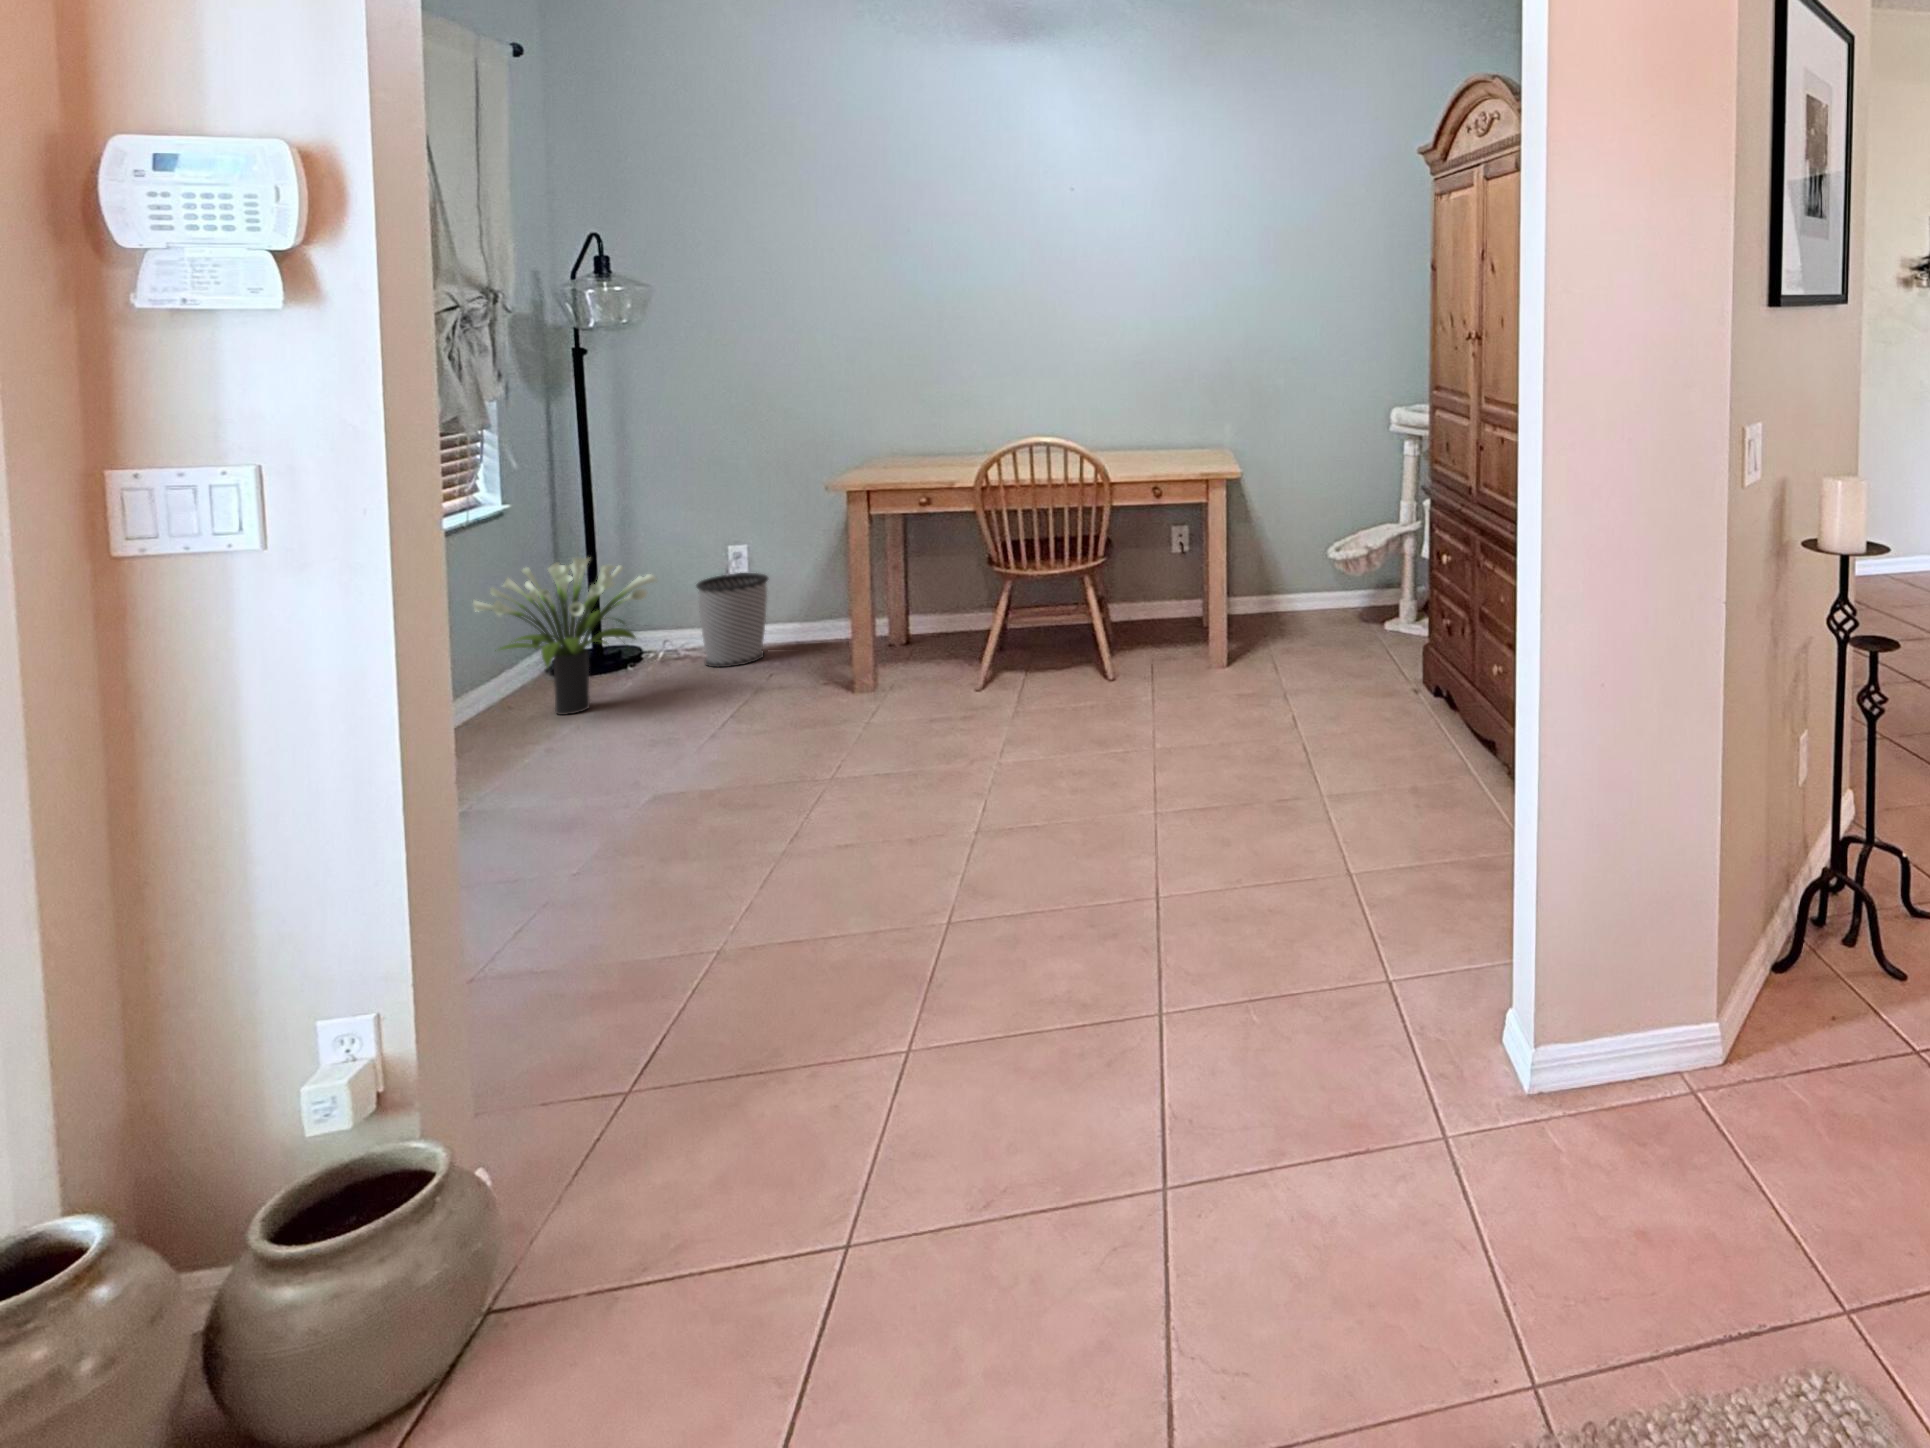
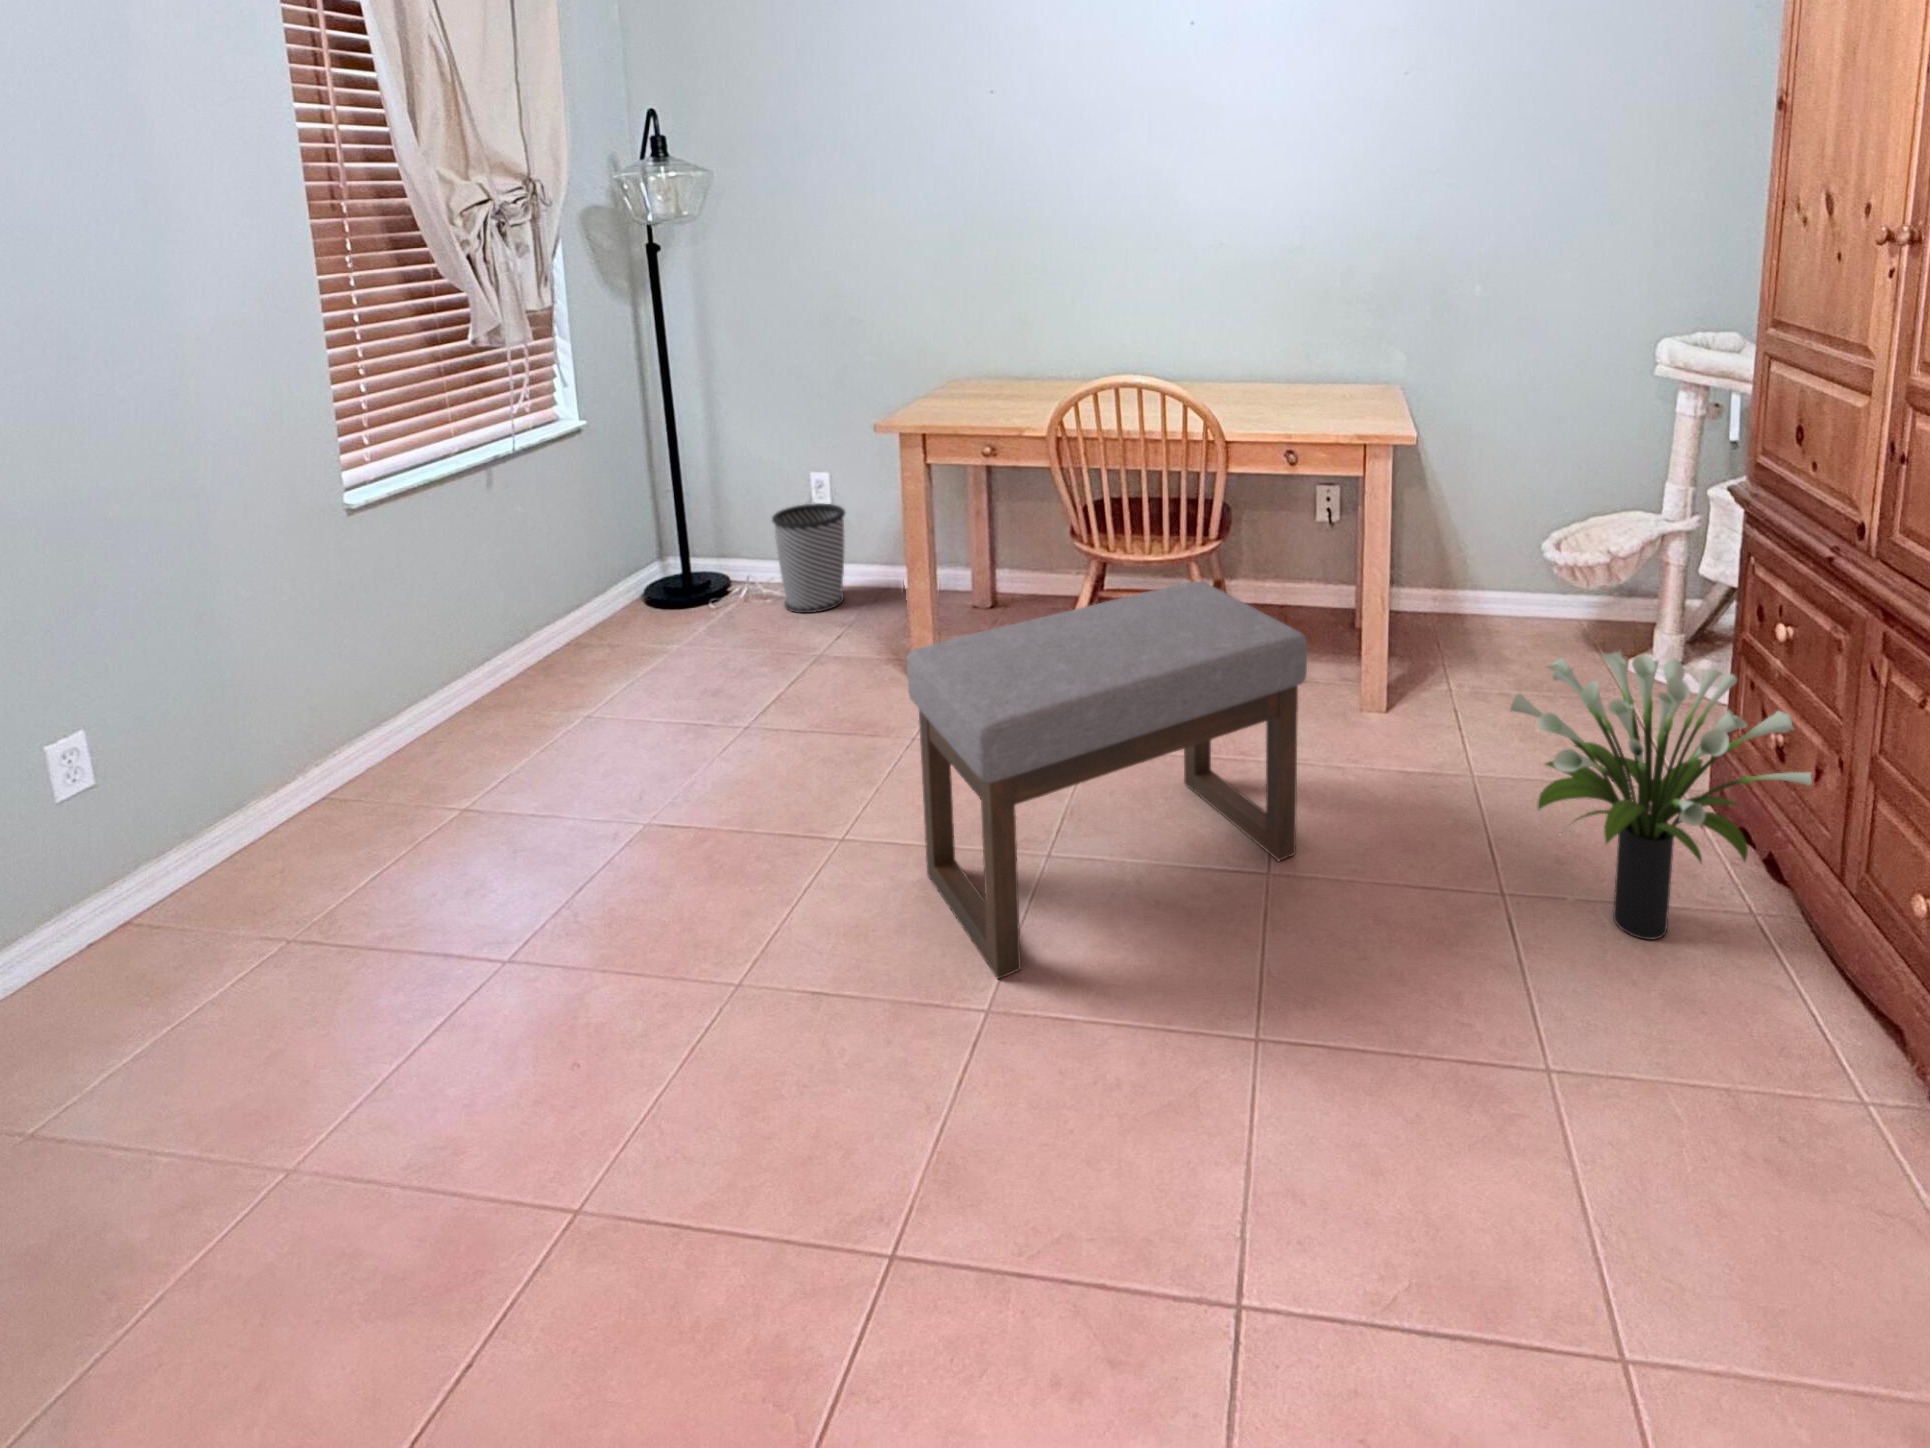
potted plant: present [473,557,657,715] -> present [1510,651,1812,940]
ottoman: none [898,569,1175,810] -> present [907,581,1307,979]

